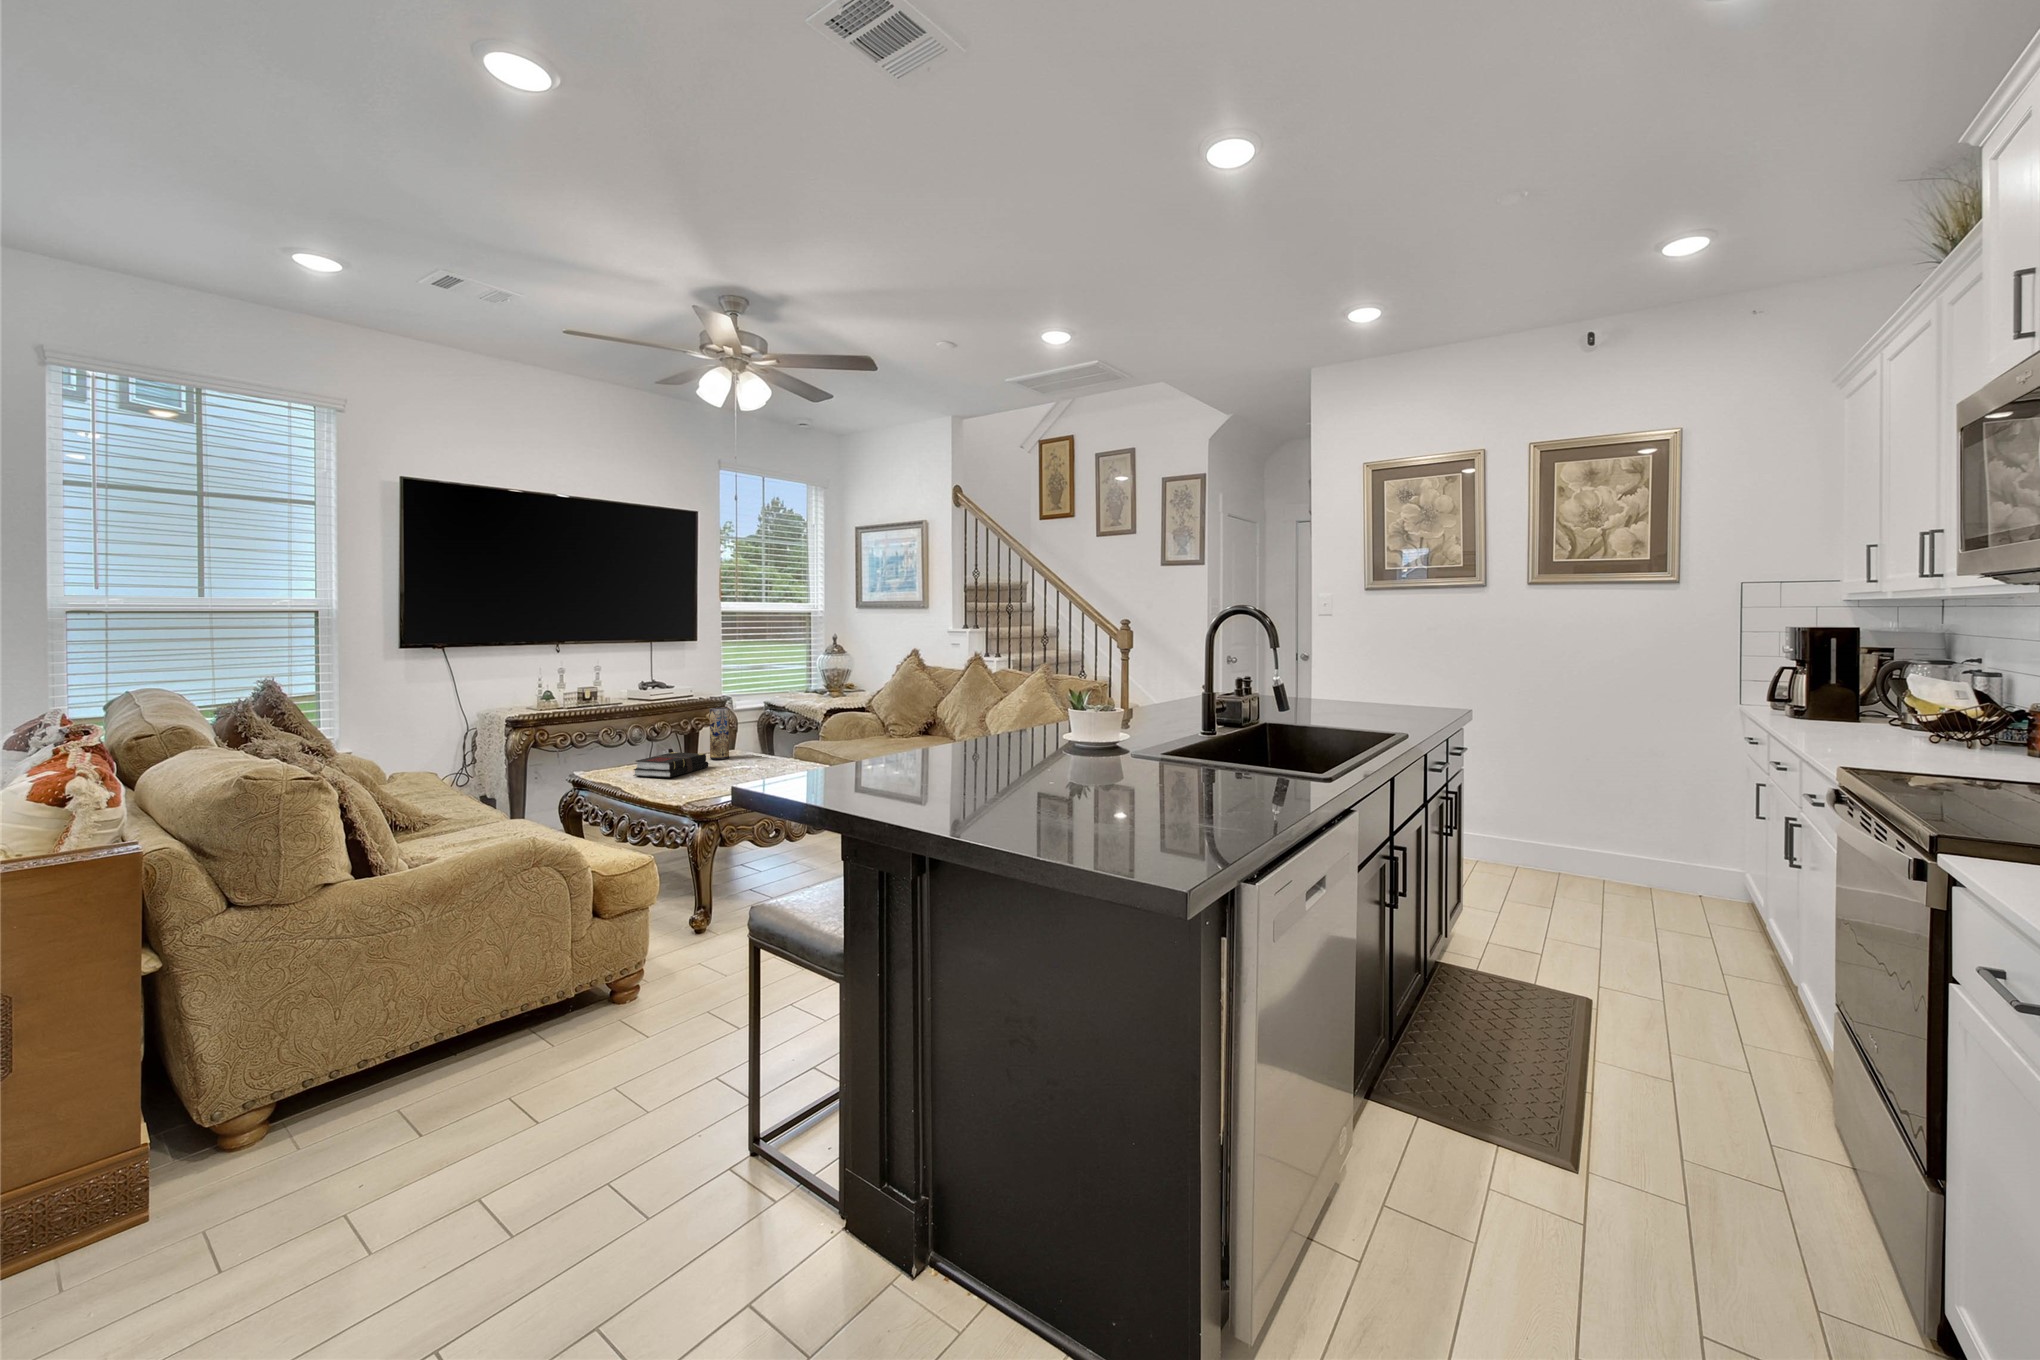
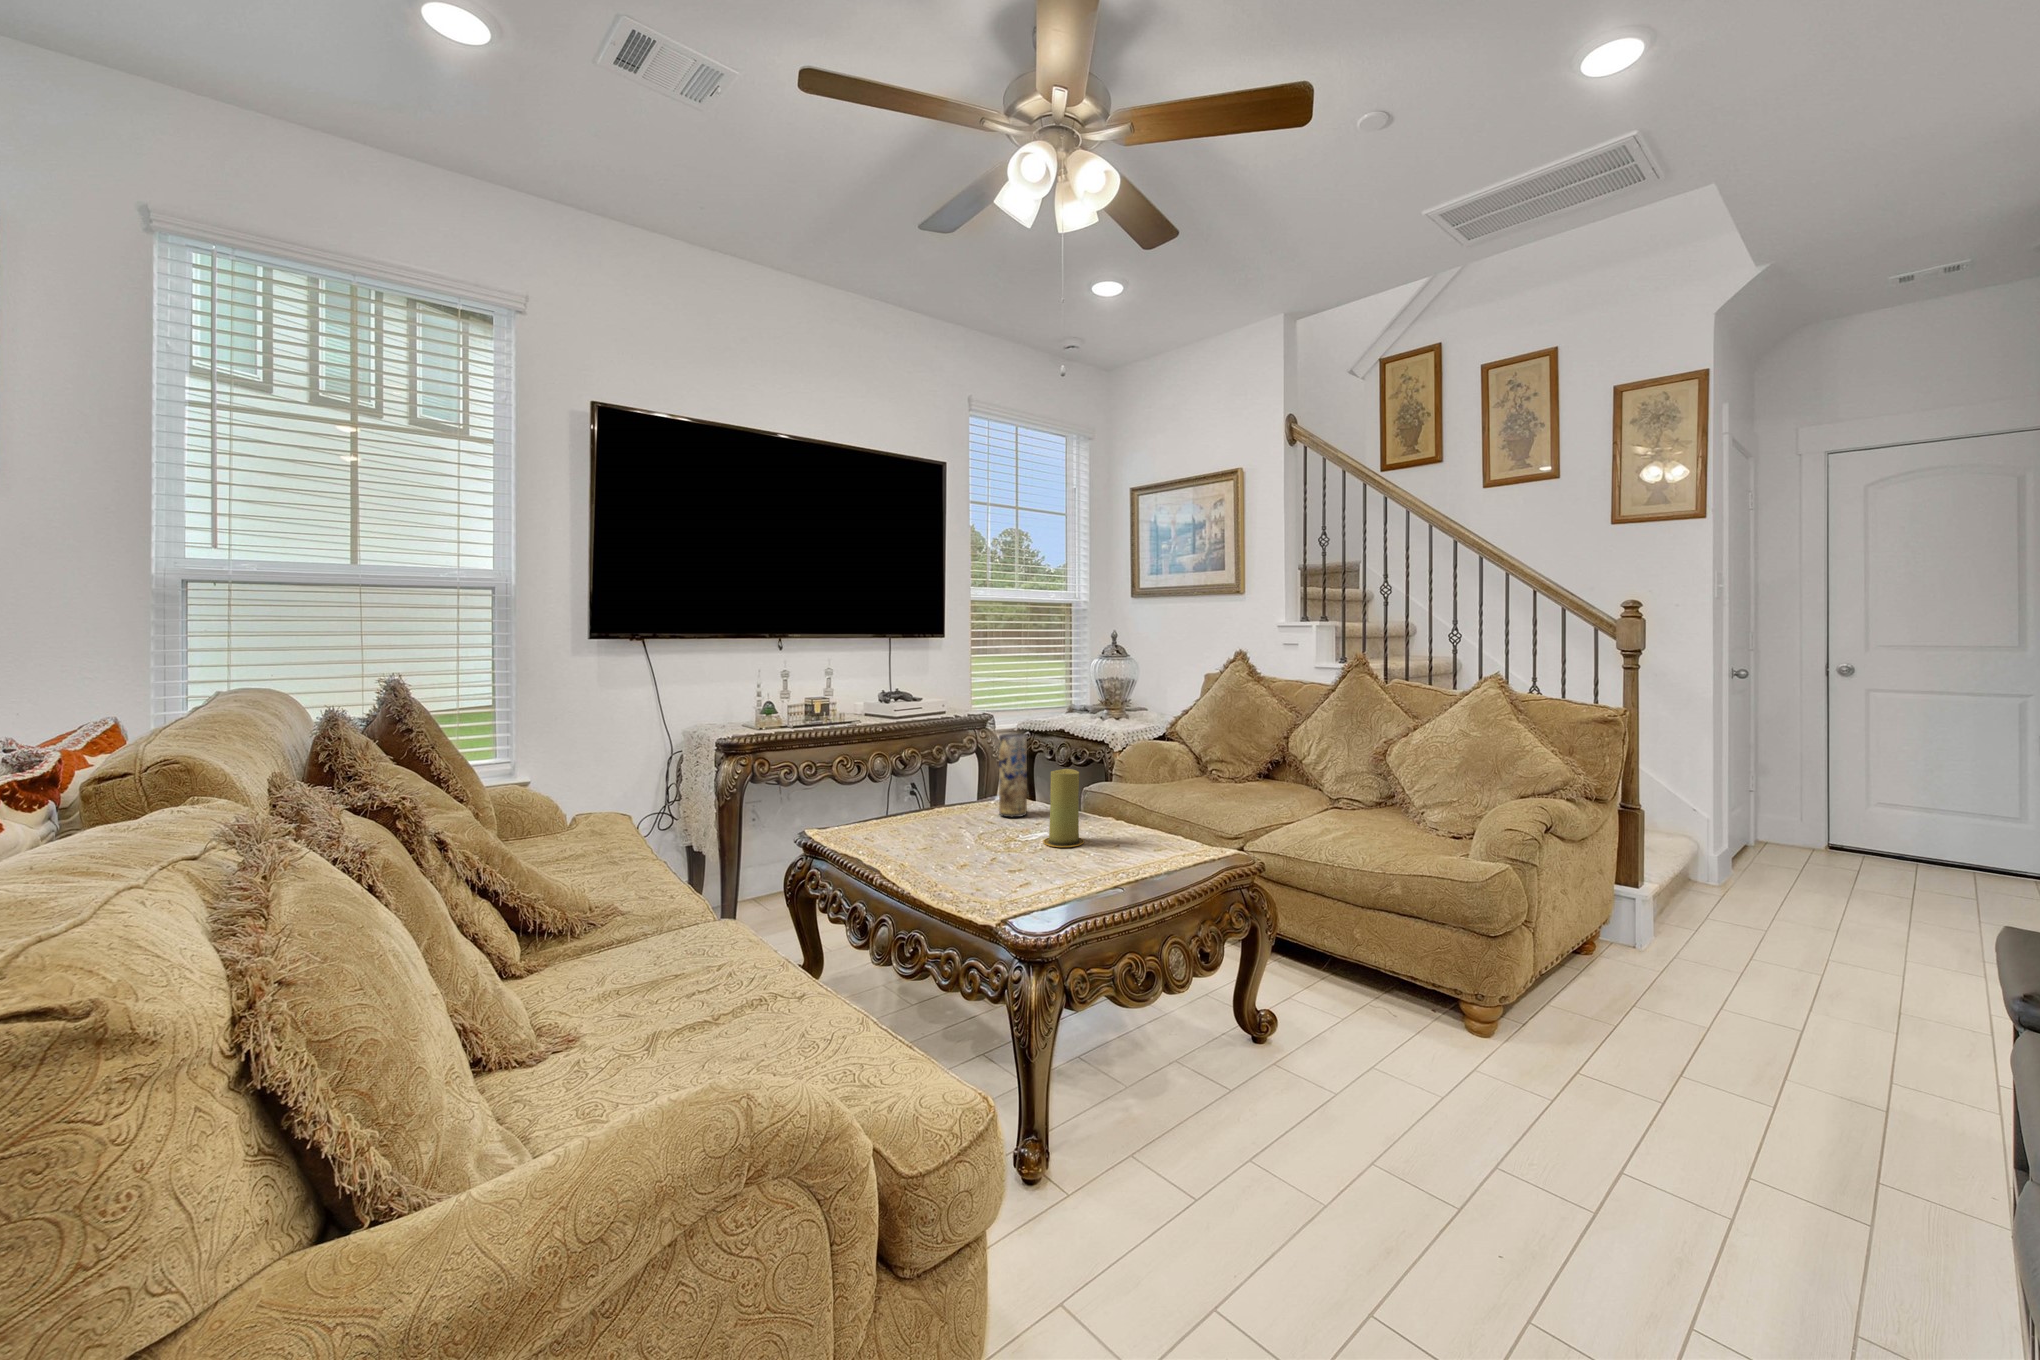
candle: none [730,727,757,772] -> present [1043,769,1084,847]
book: present [633,752,708,777] -> none [896,804,1004,853]

